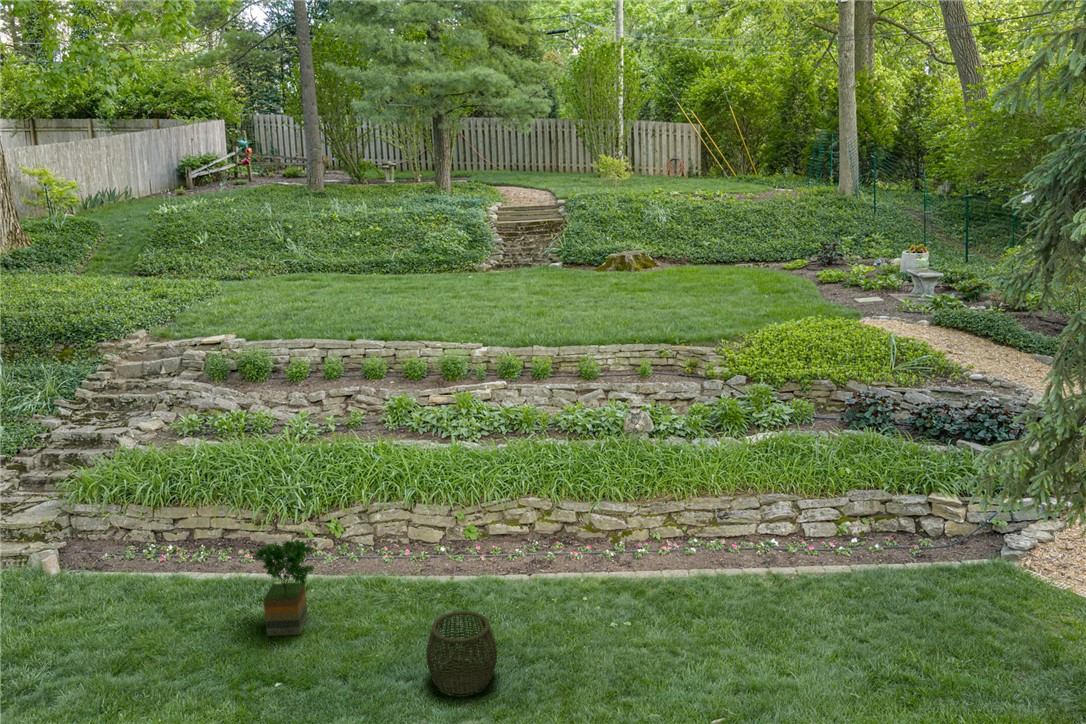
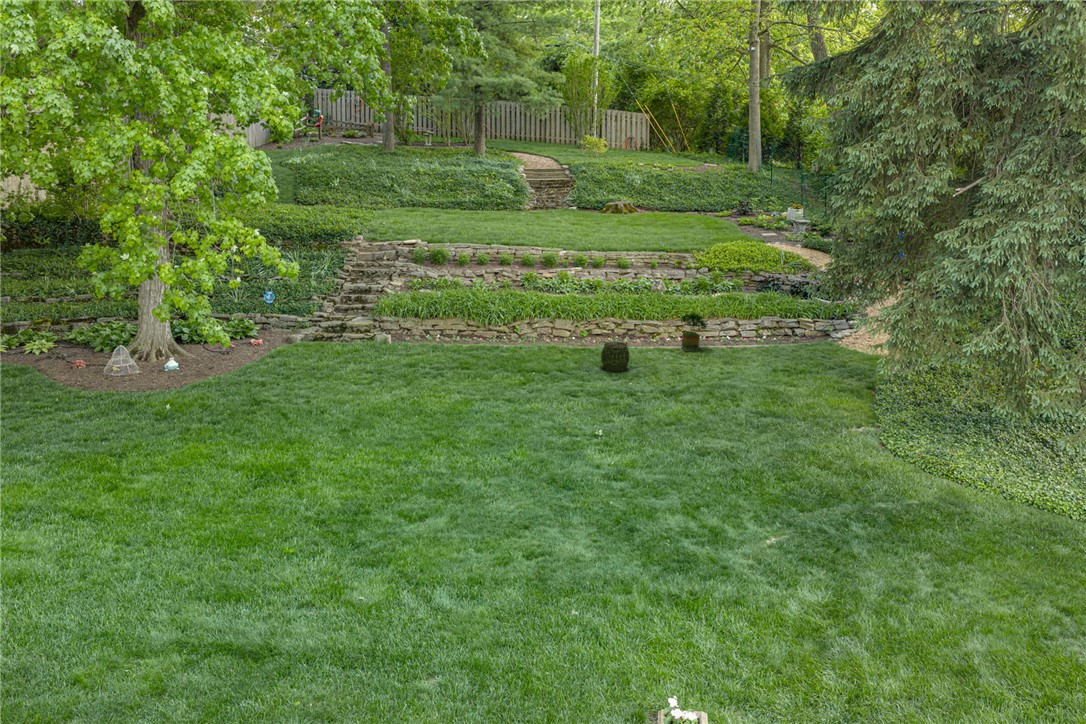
potted tree: present [254,540,314,636] -> present [681,314,706,351]

